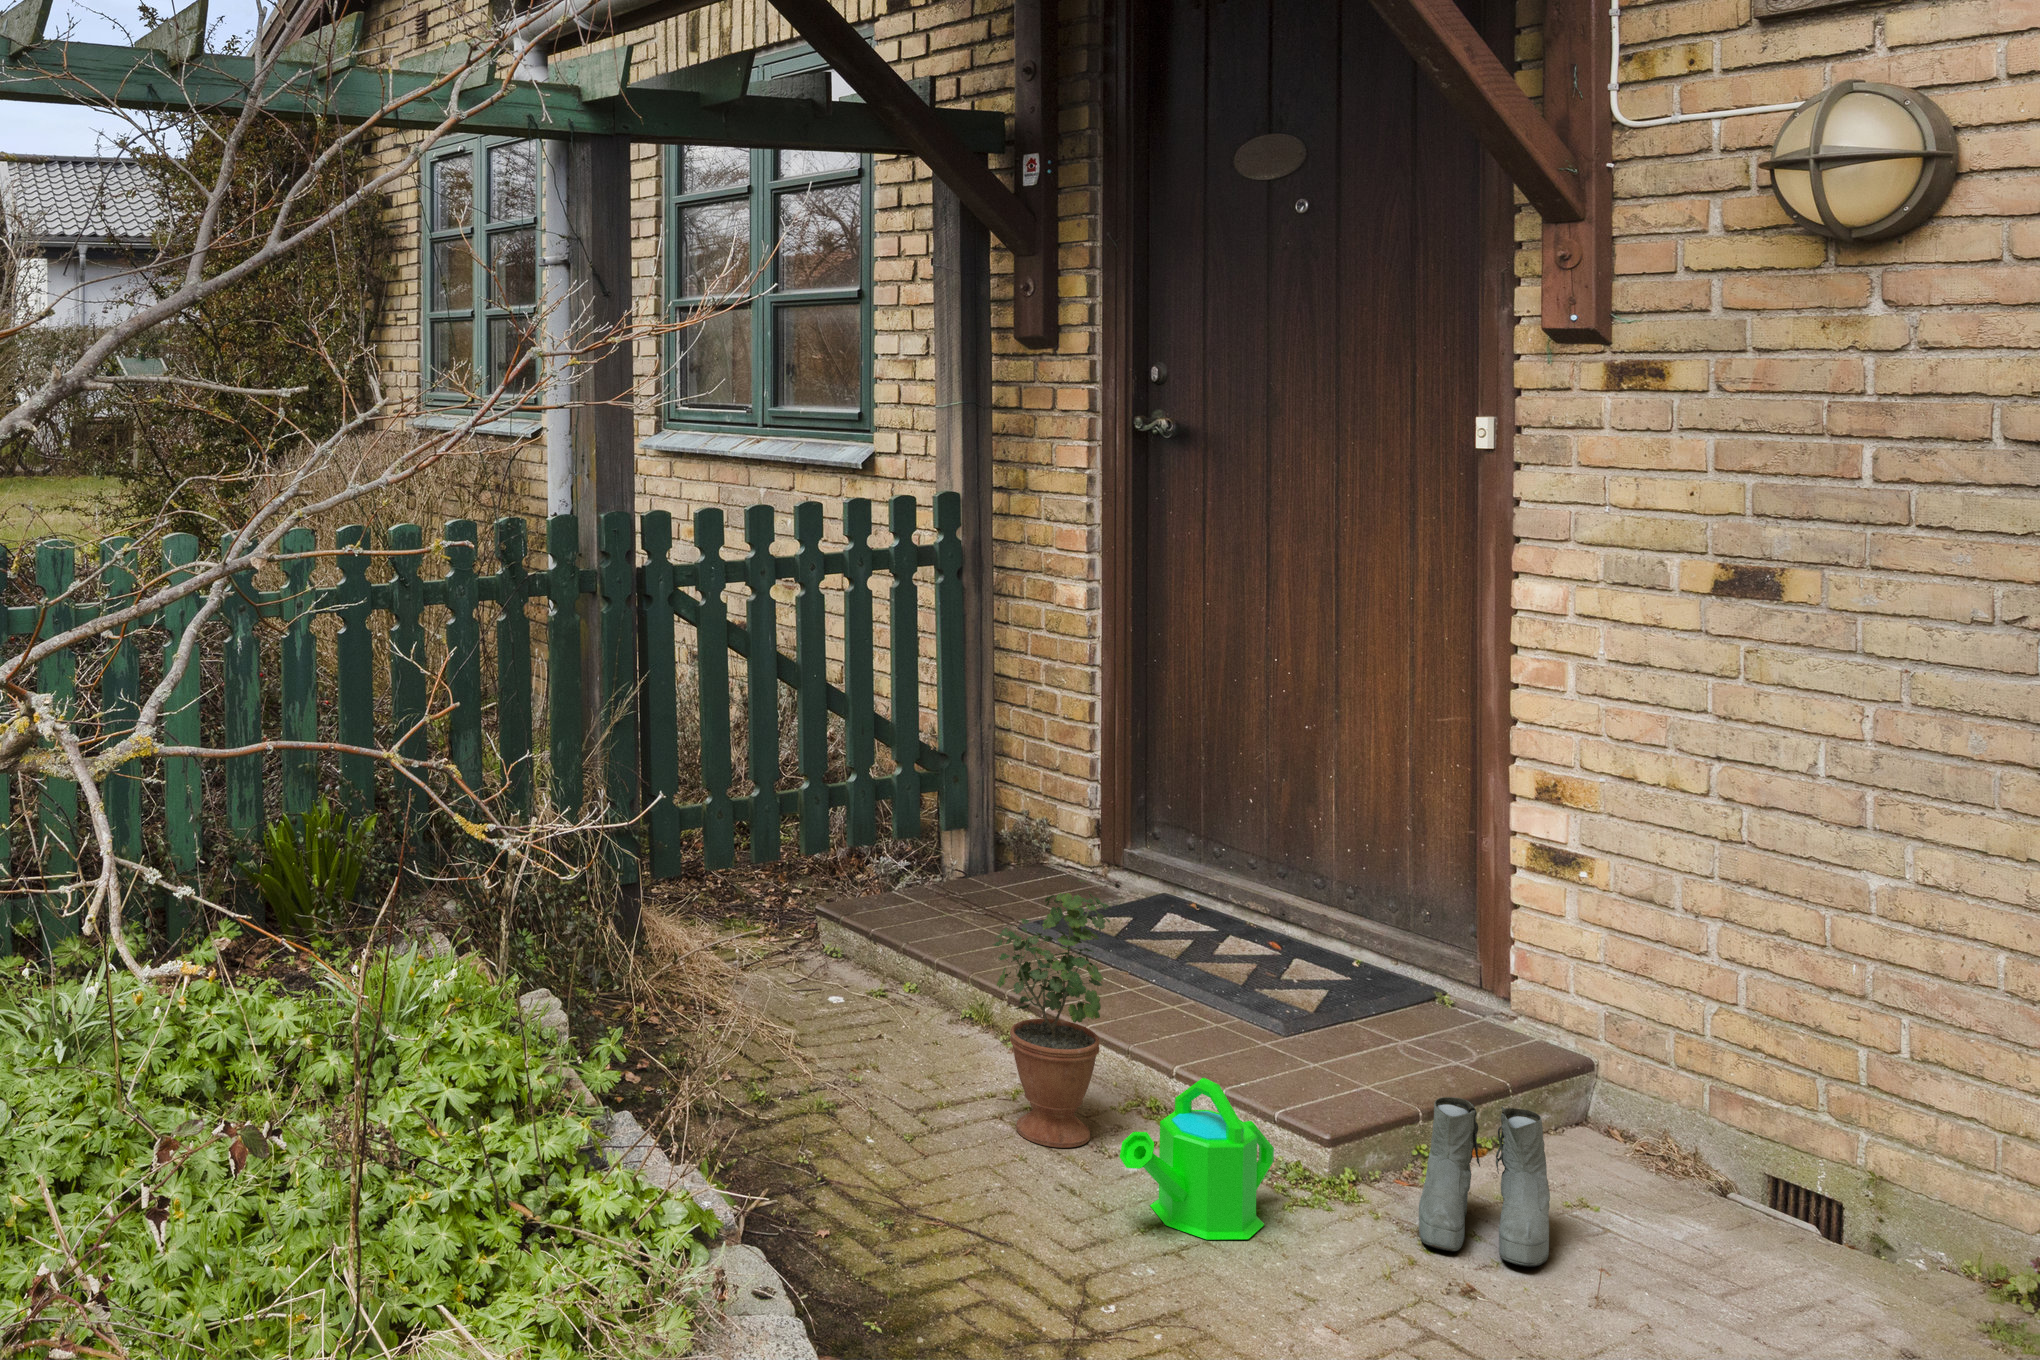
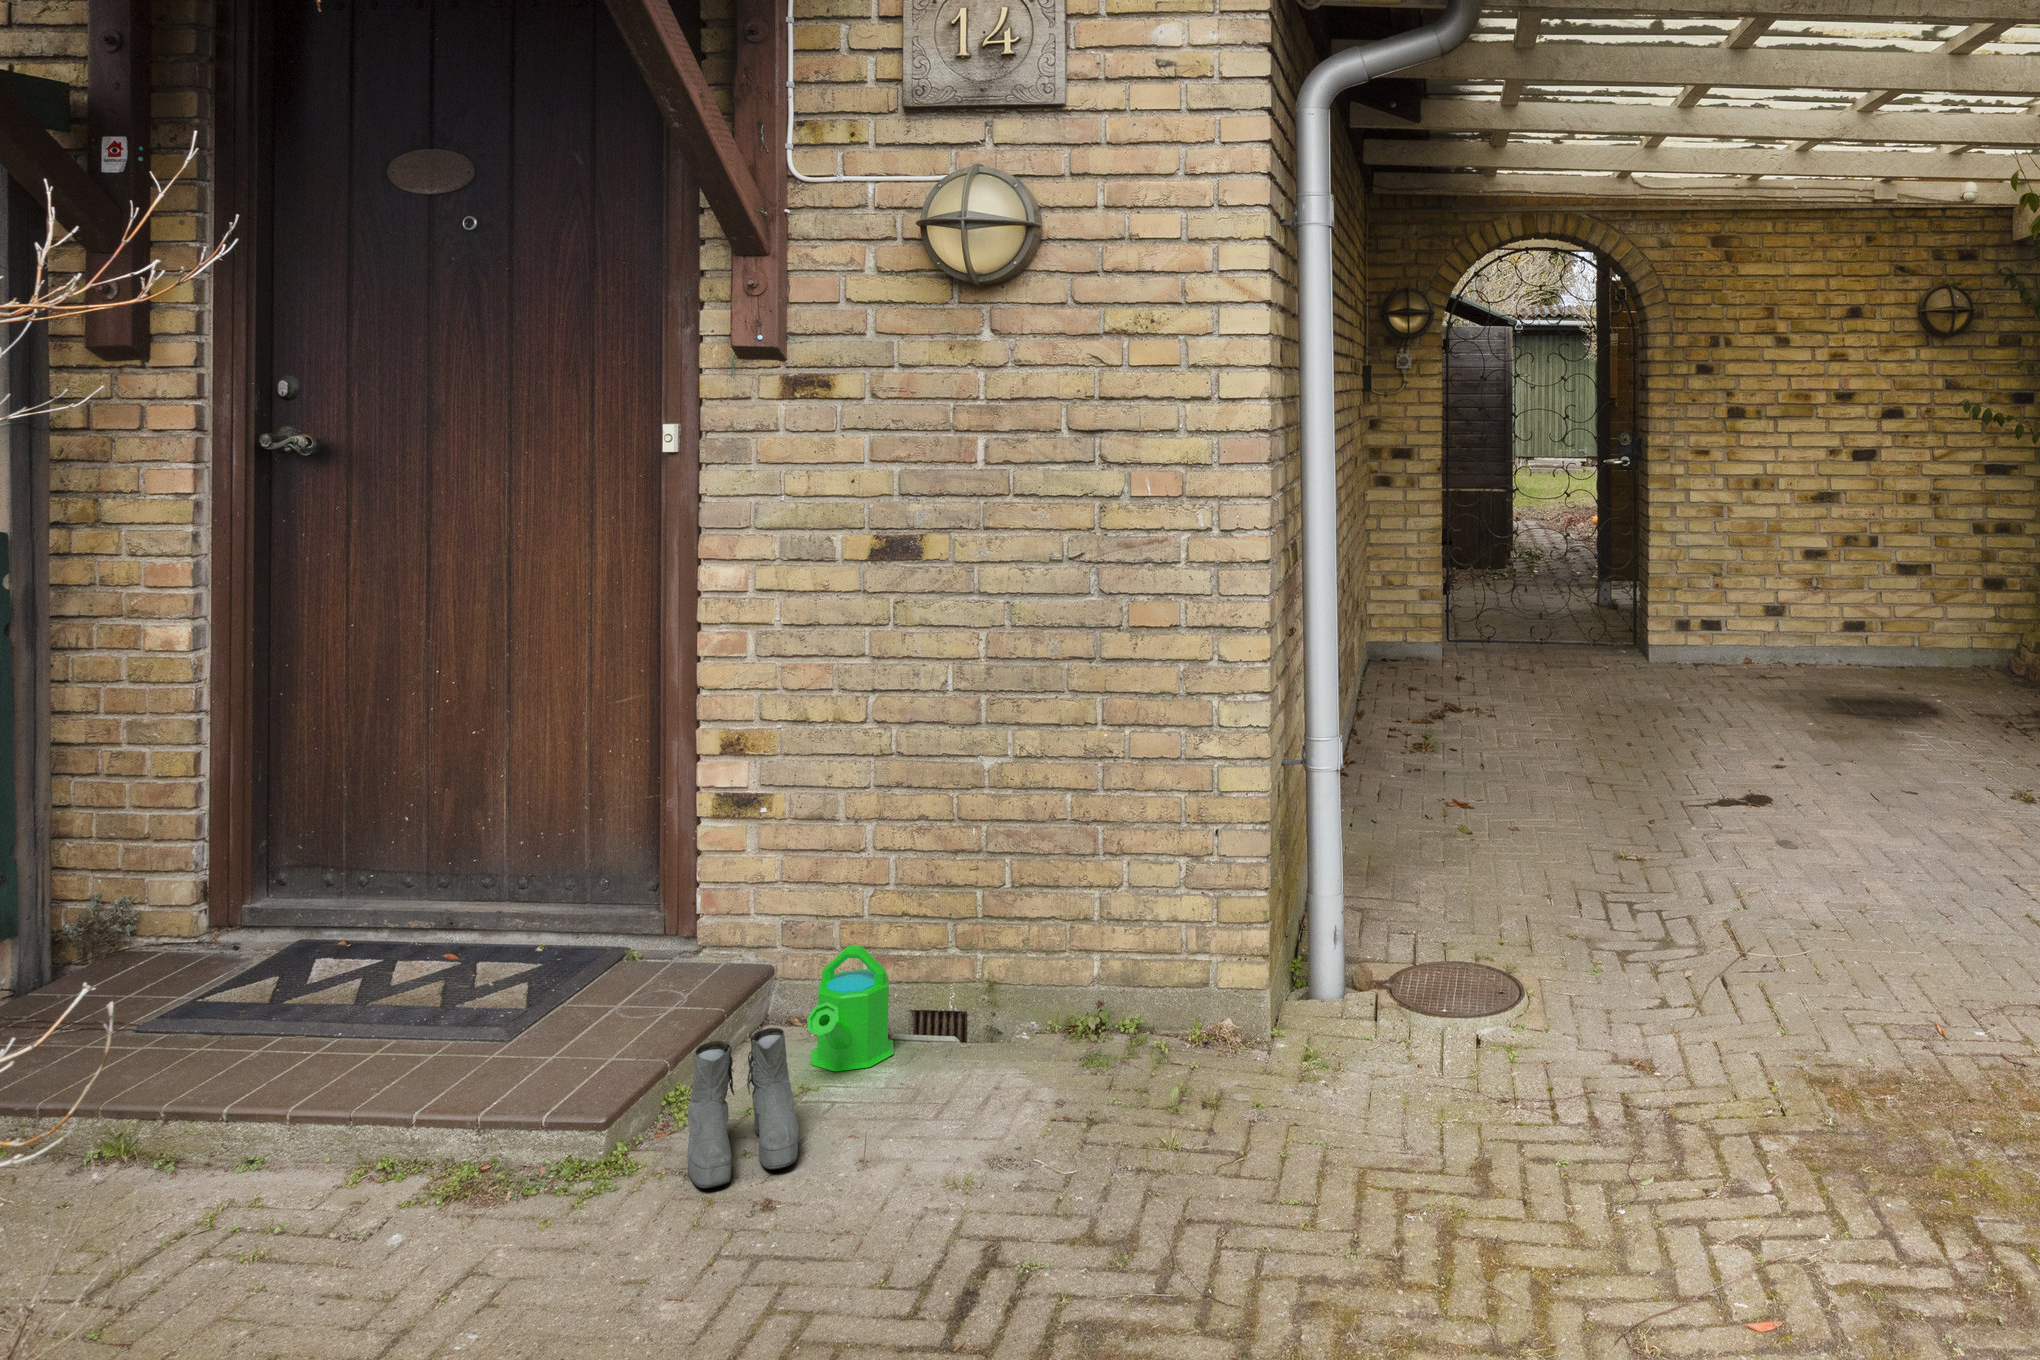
potted plant: present [993,880,1110,1148] -> none [185,961,342,1288]
watering can: present [1119,1078,1274,1240] -> present [807,946,894,1072]

